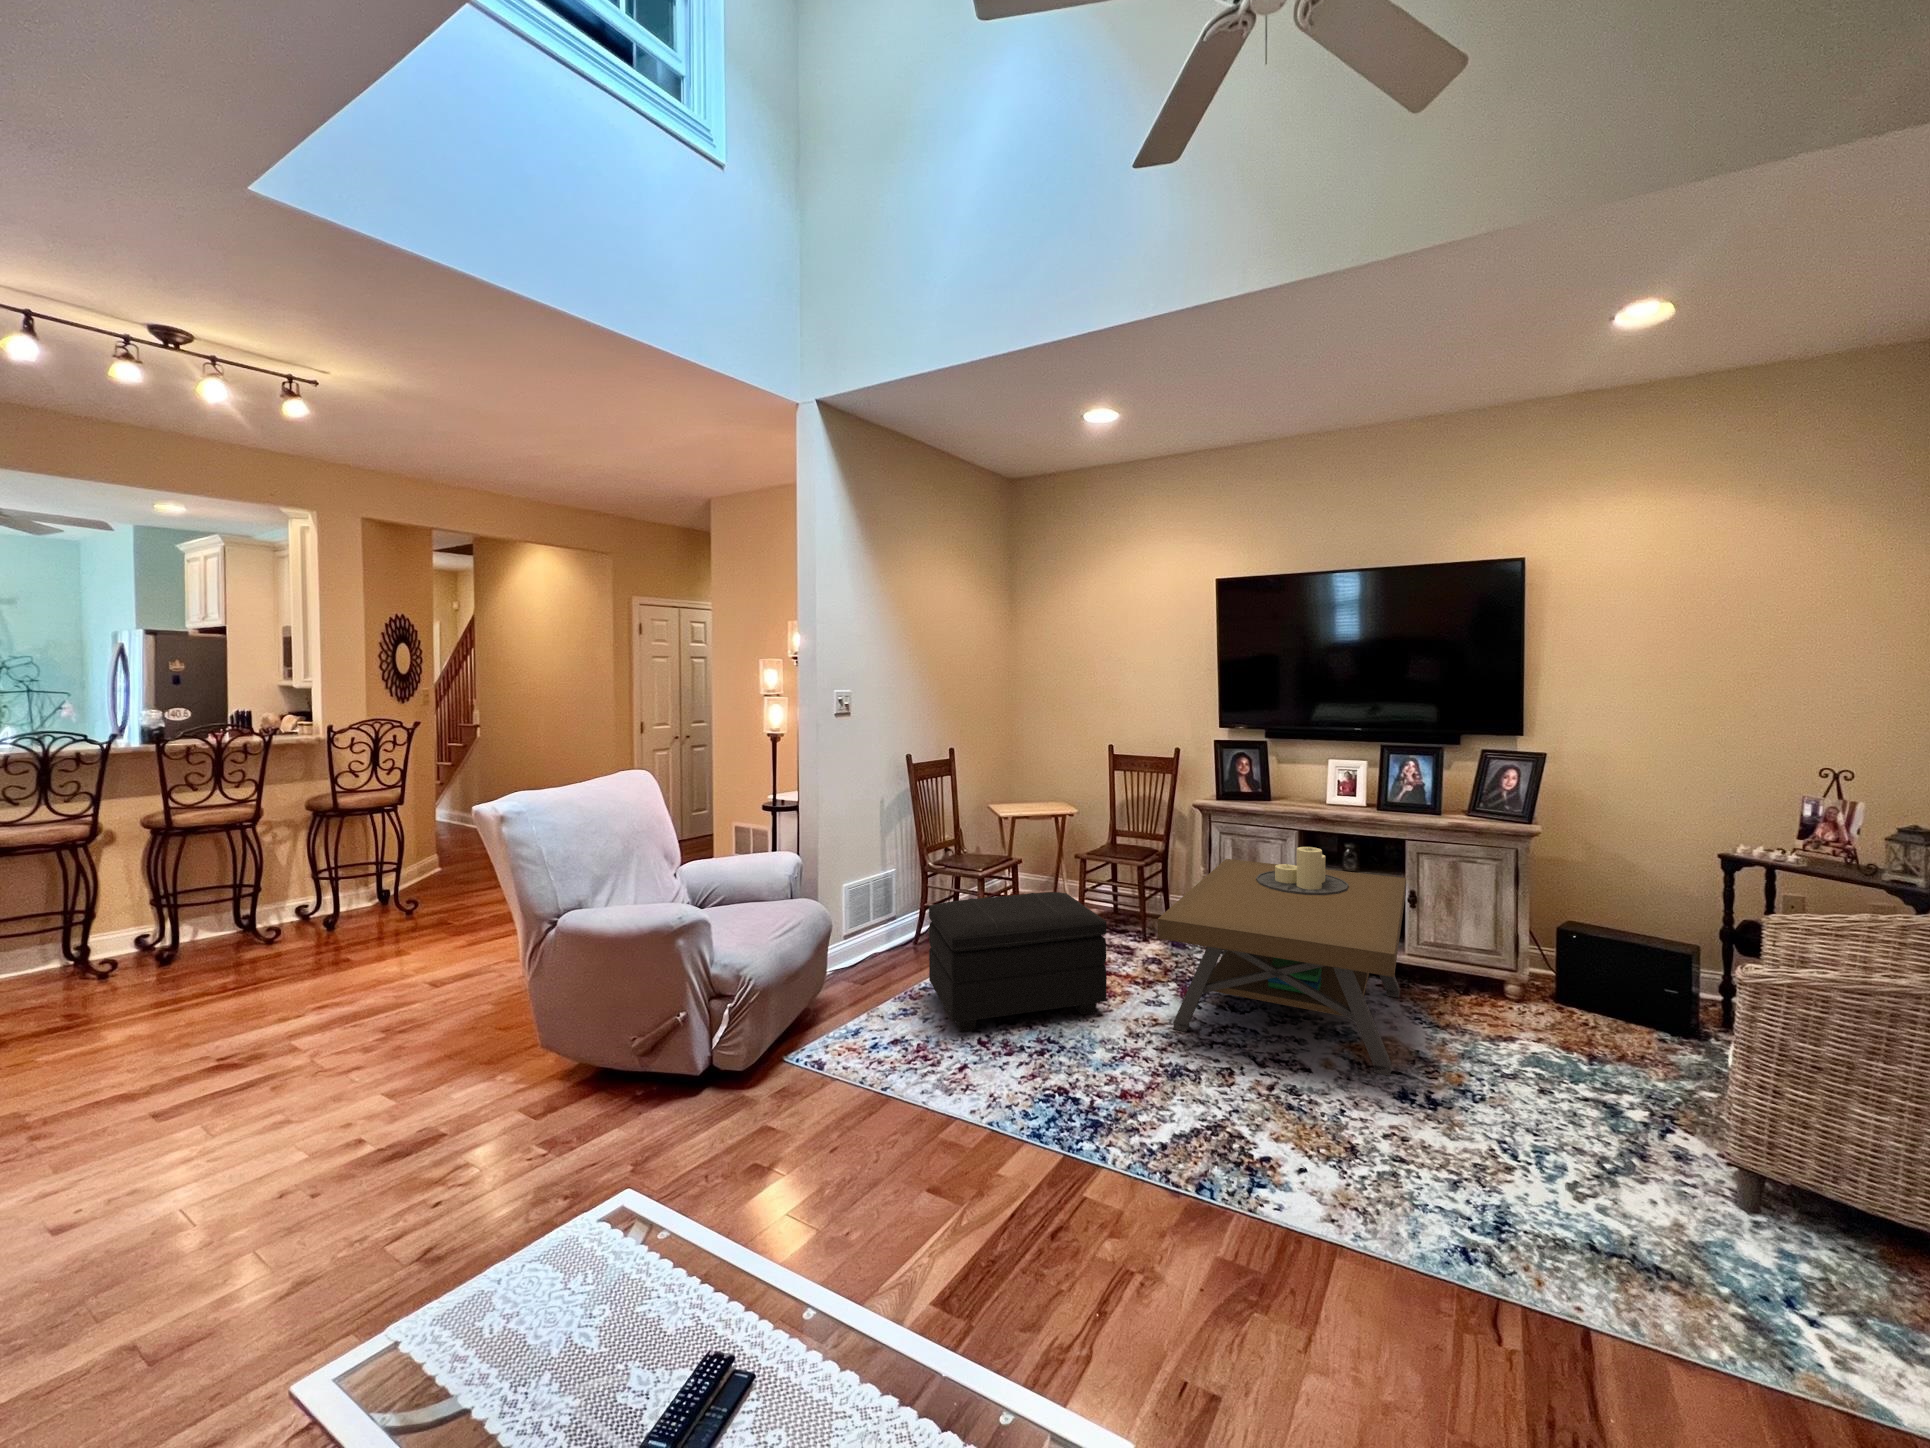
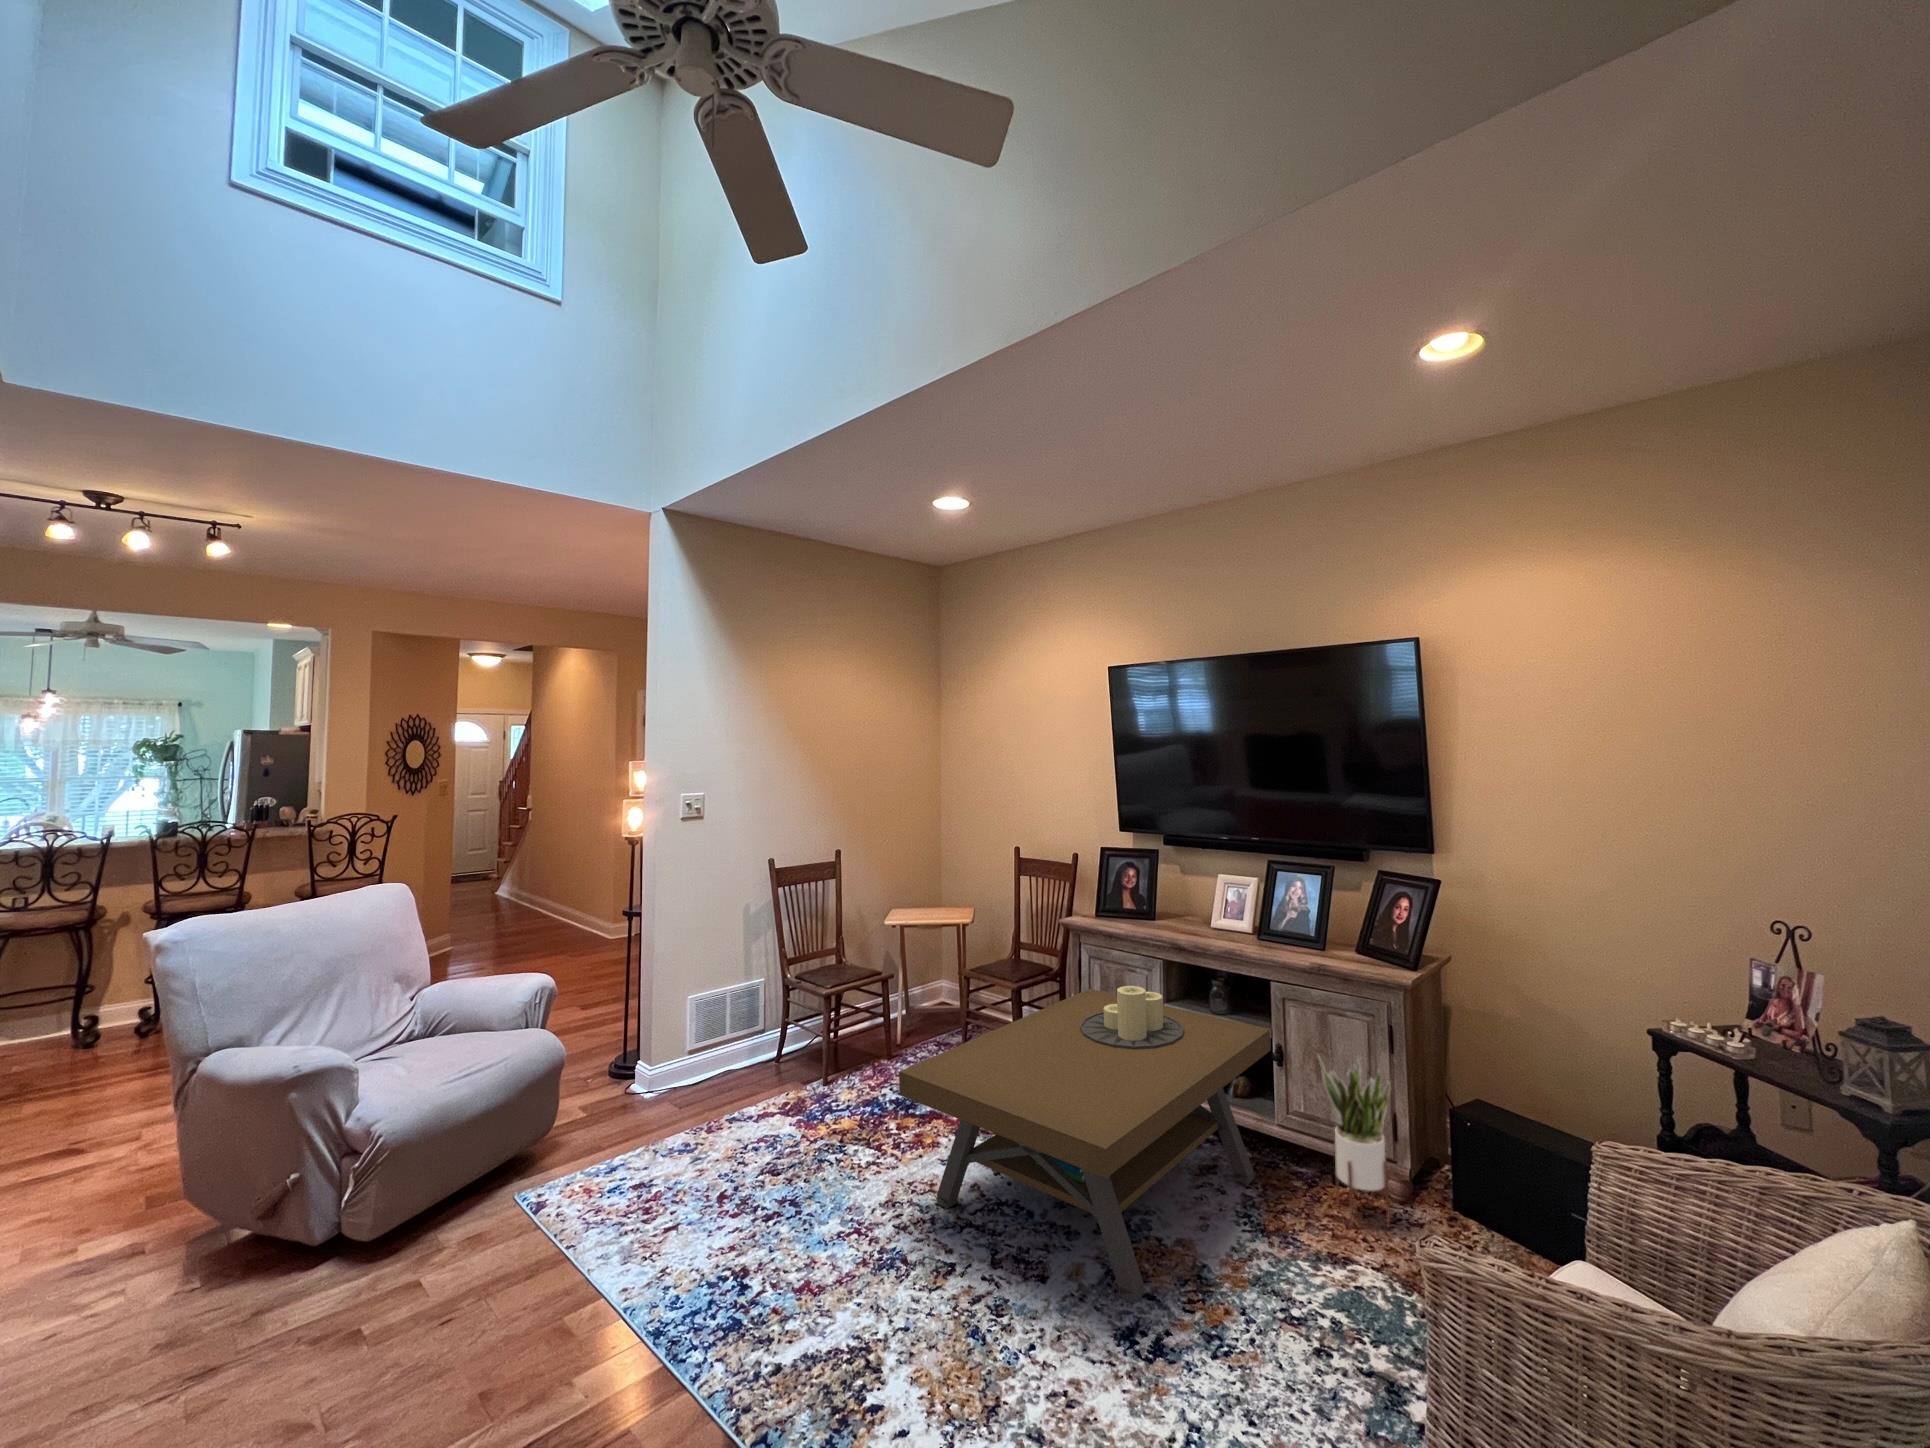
potted plant: none [1467,889,1524,1017] -> present [1317,1055,1391,1227]
footstool: present [929,892,1106,1032] -> none [694,1022,886,1184]

